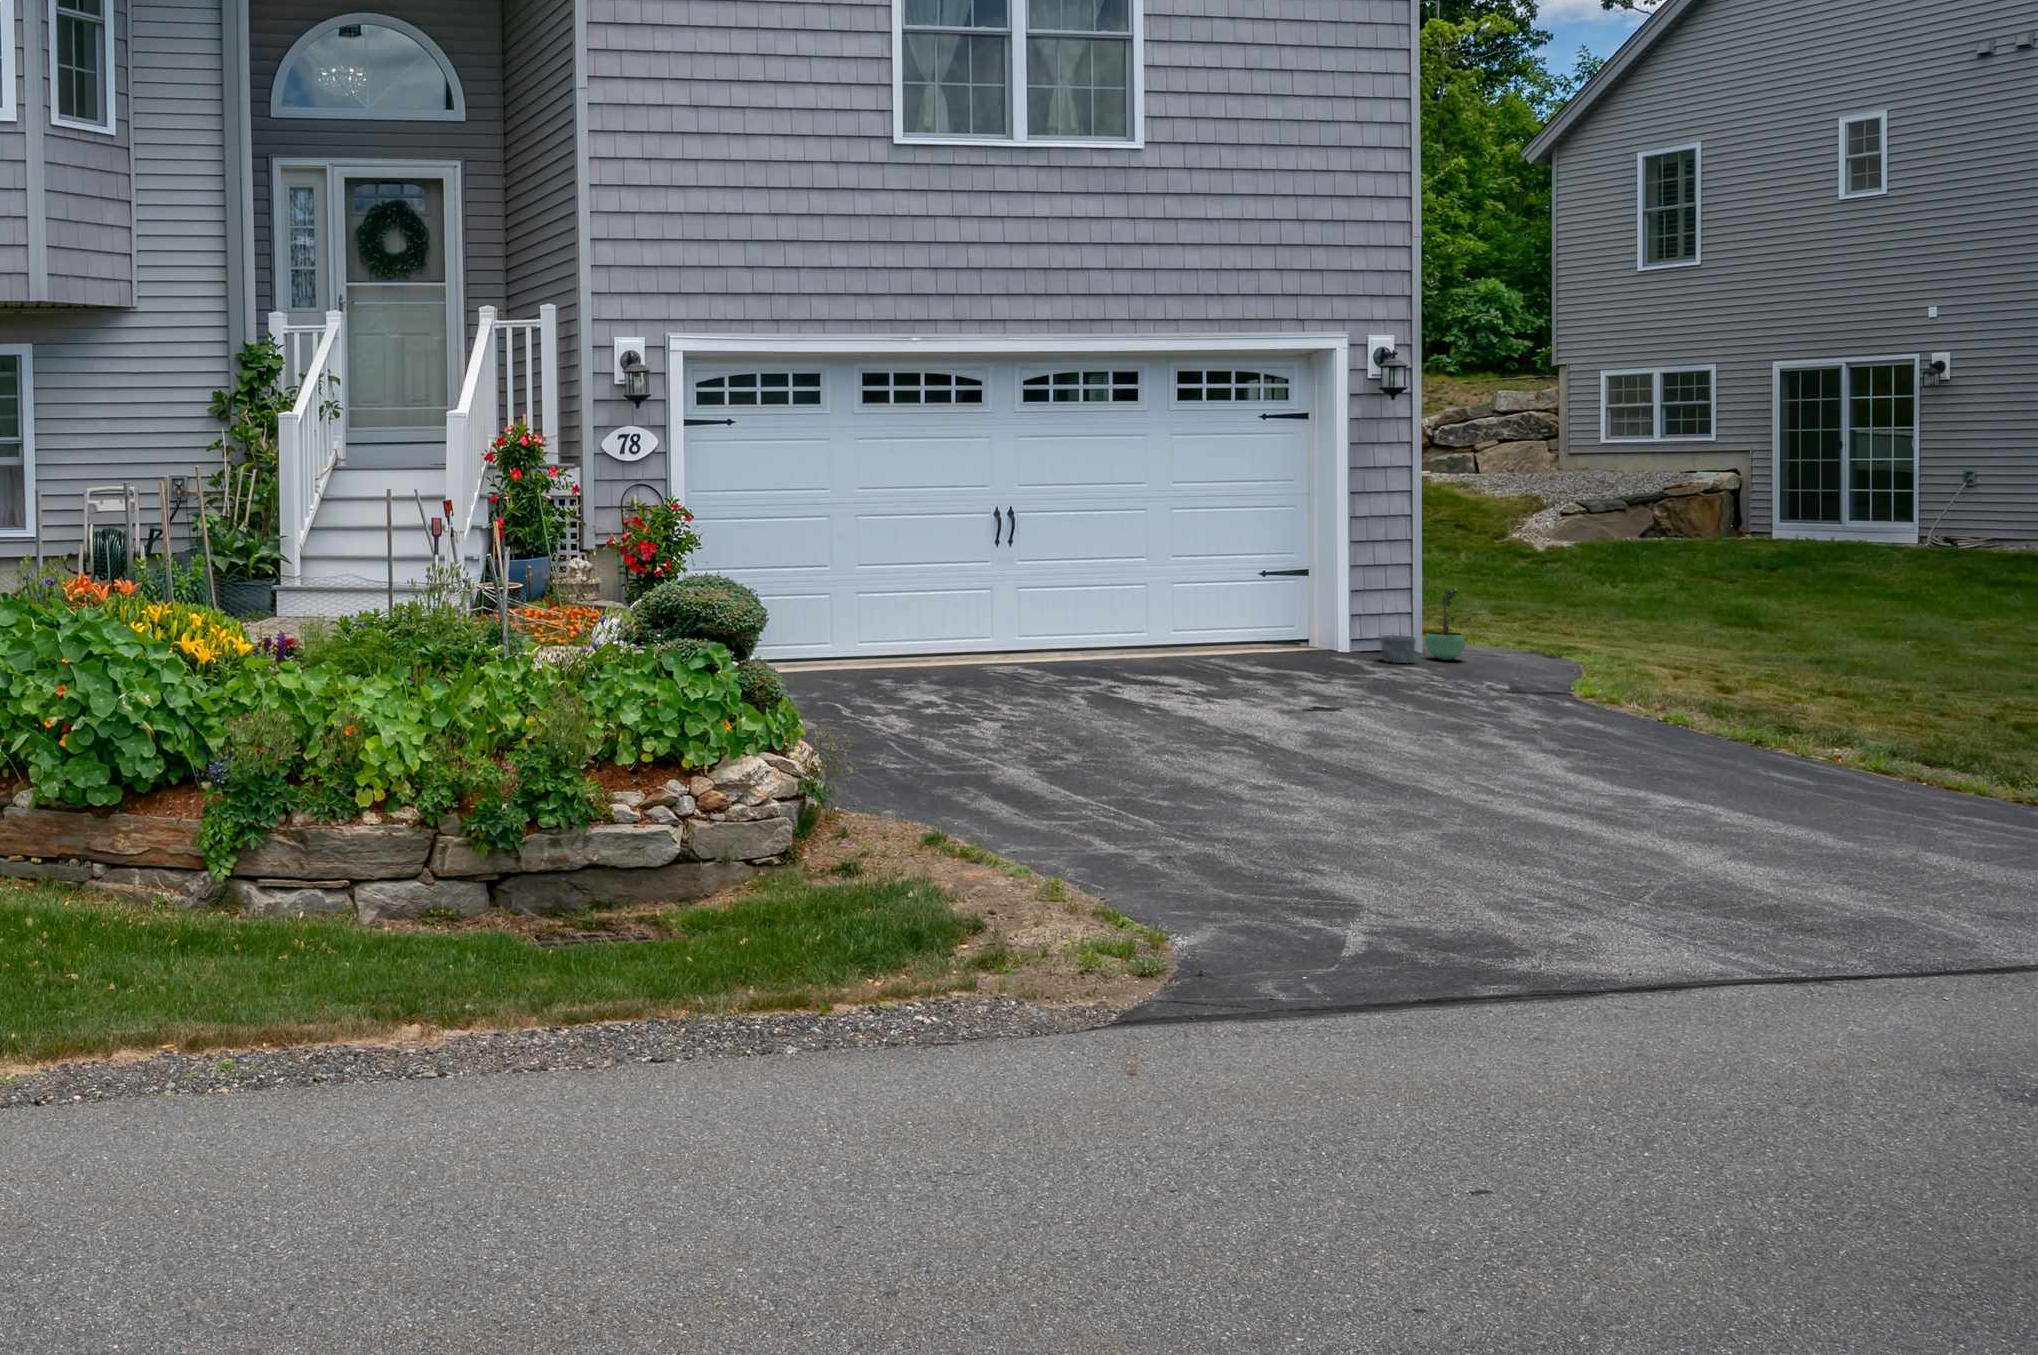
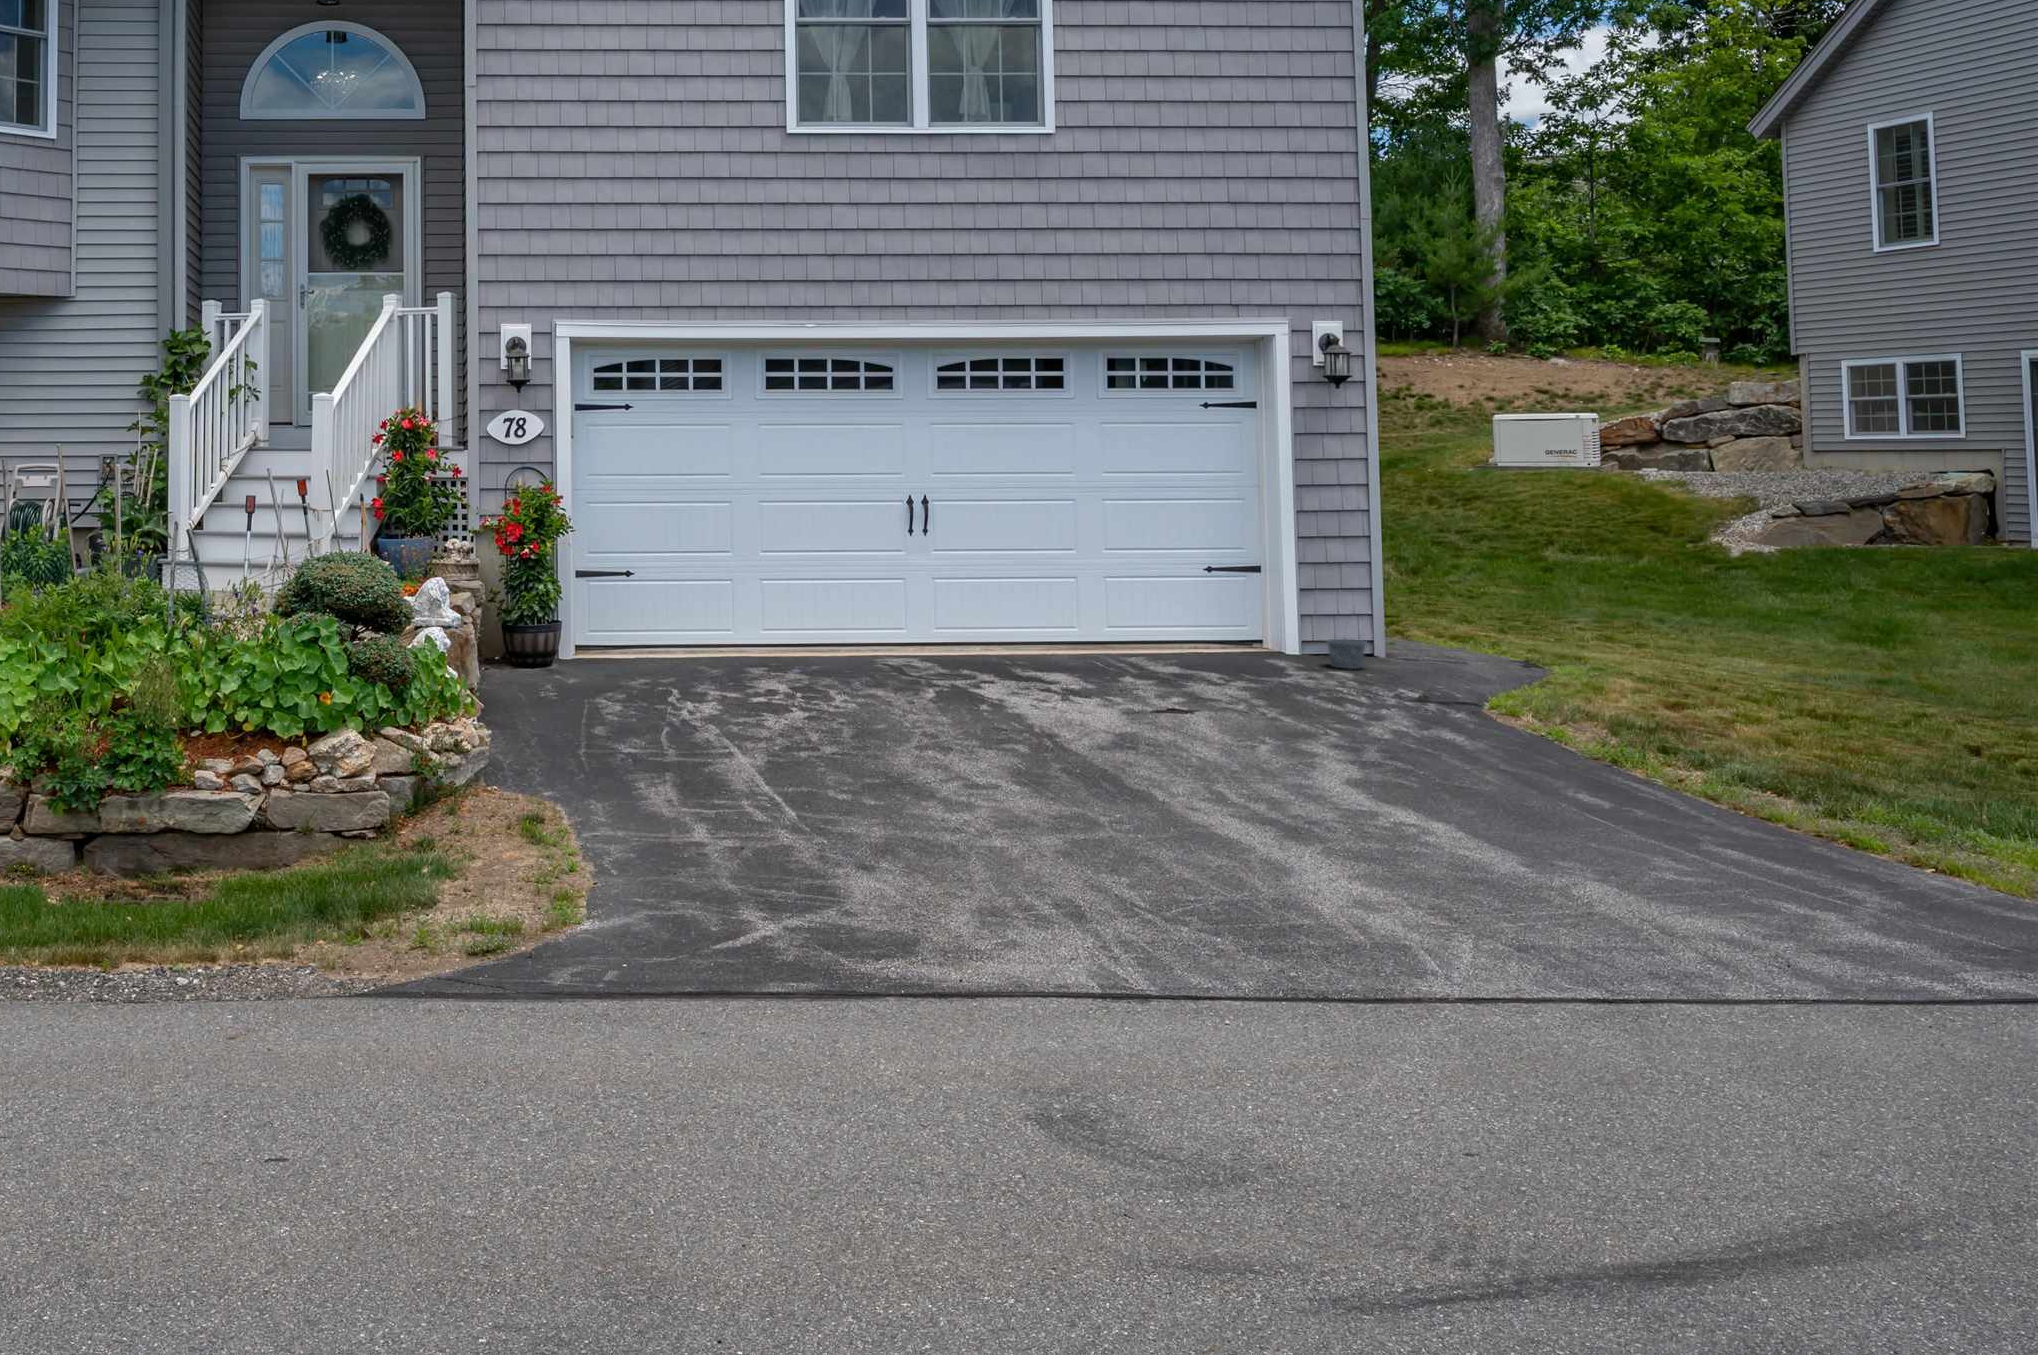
potted plant: present [1425,588,1465,660] -> none [1383,590,1425,667]

